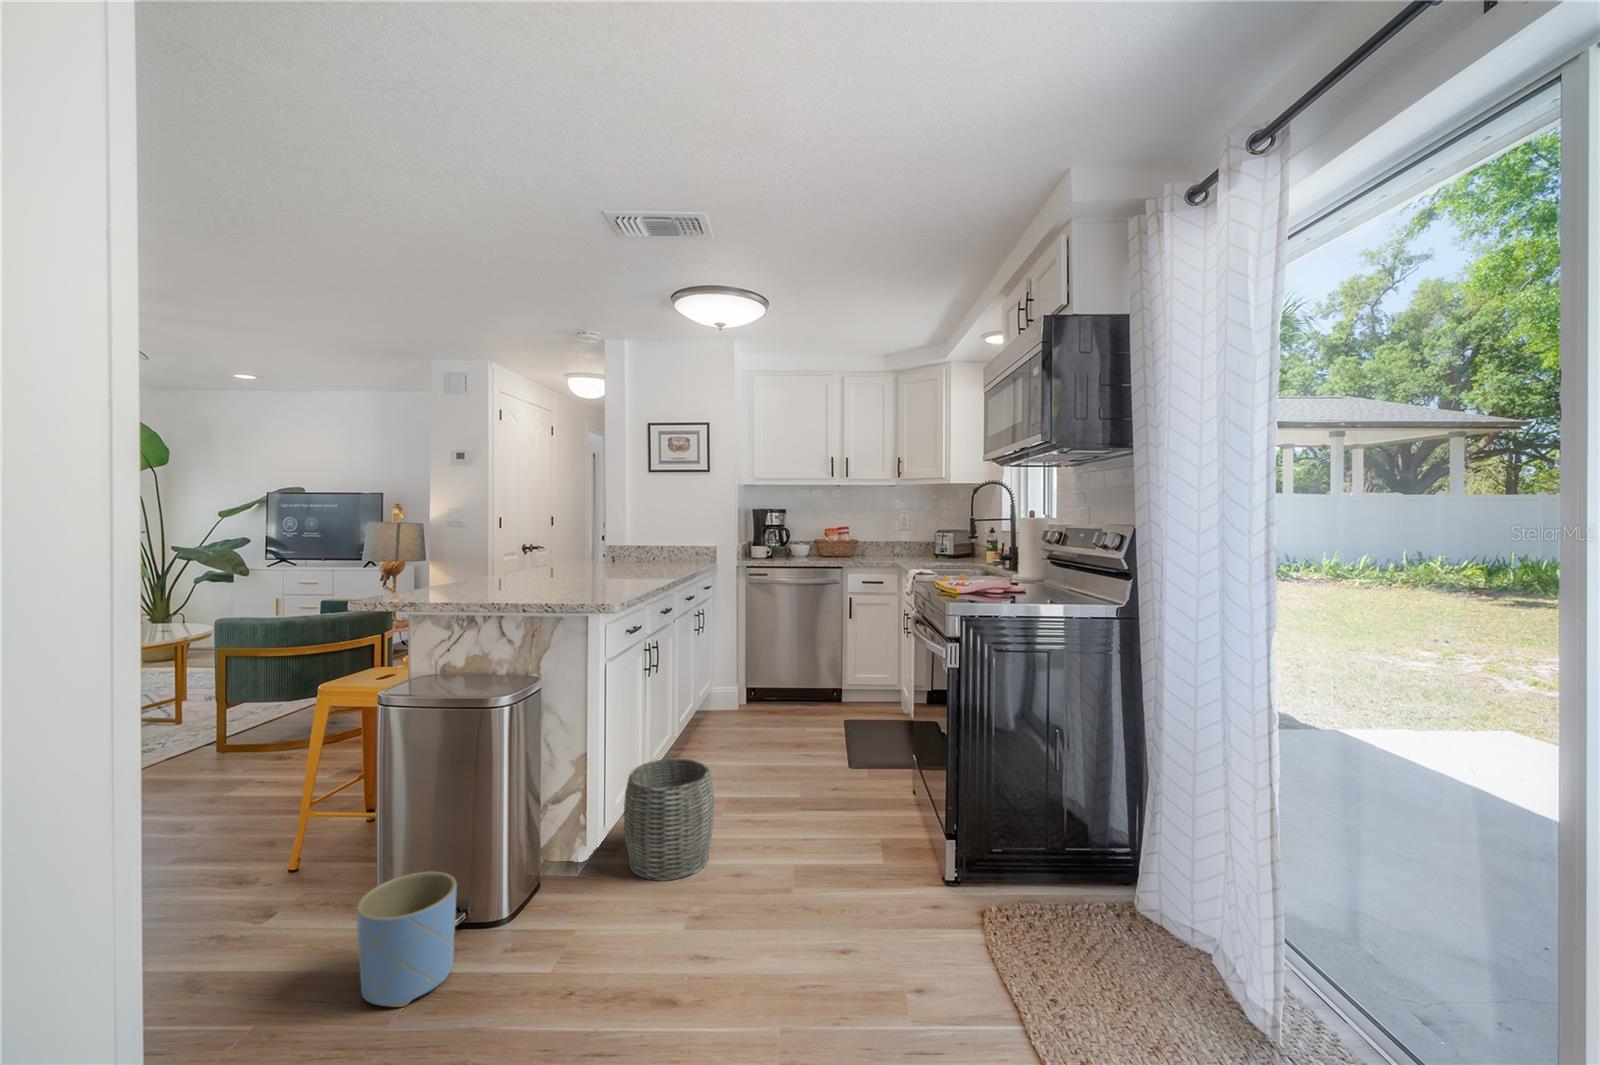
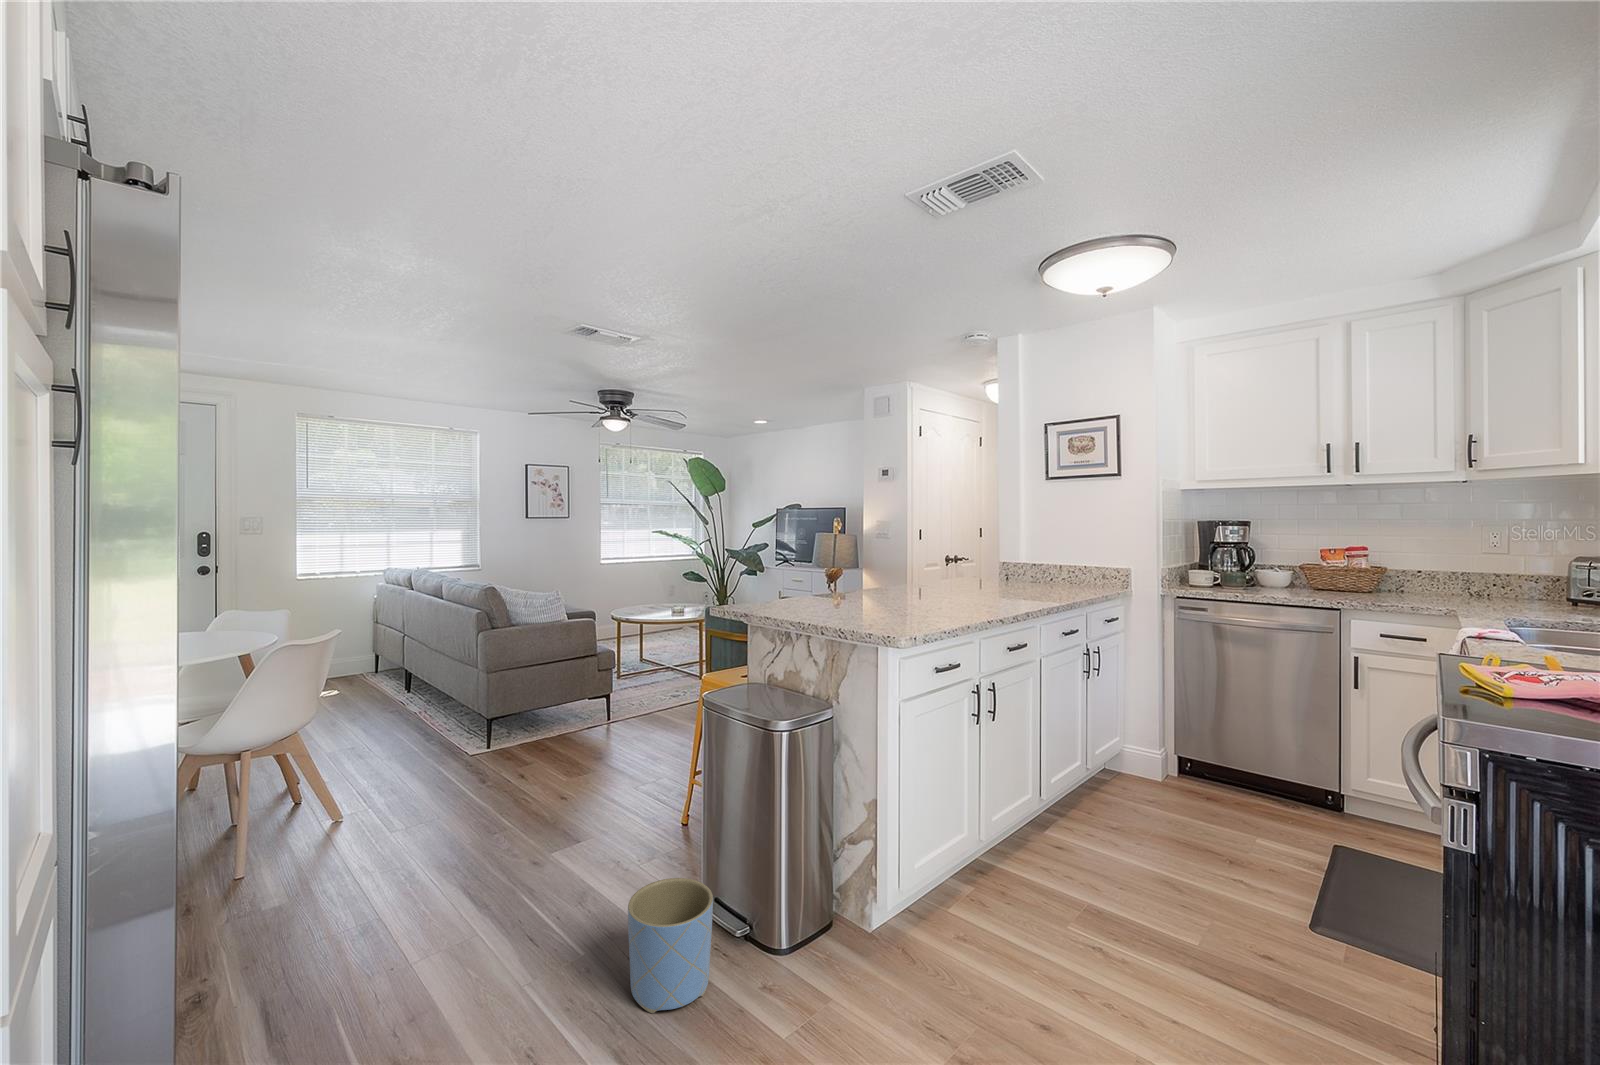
woven basket: present [624,758,714,881] -> none [915,832,1030,1002]

